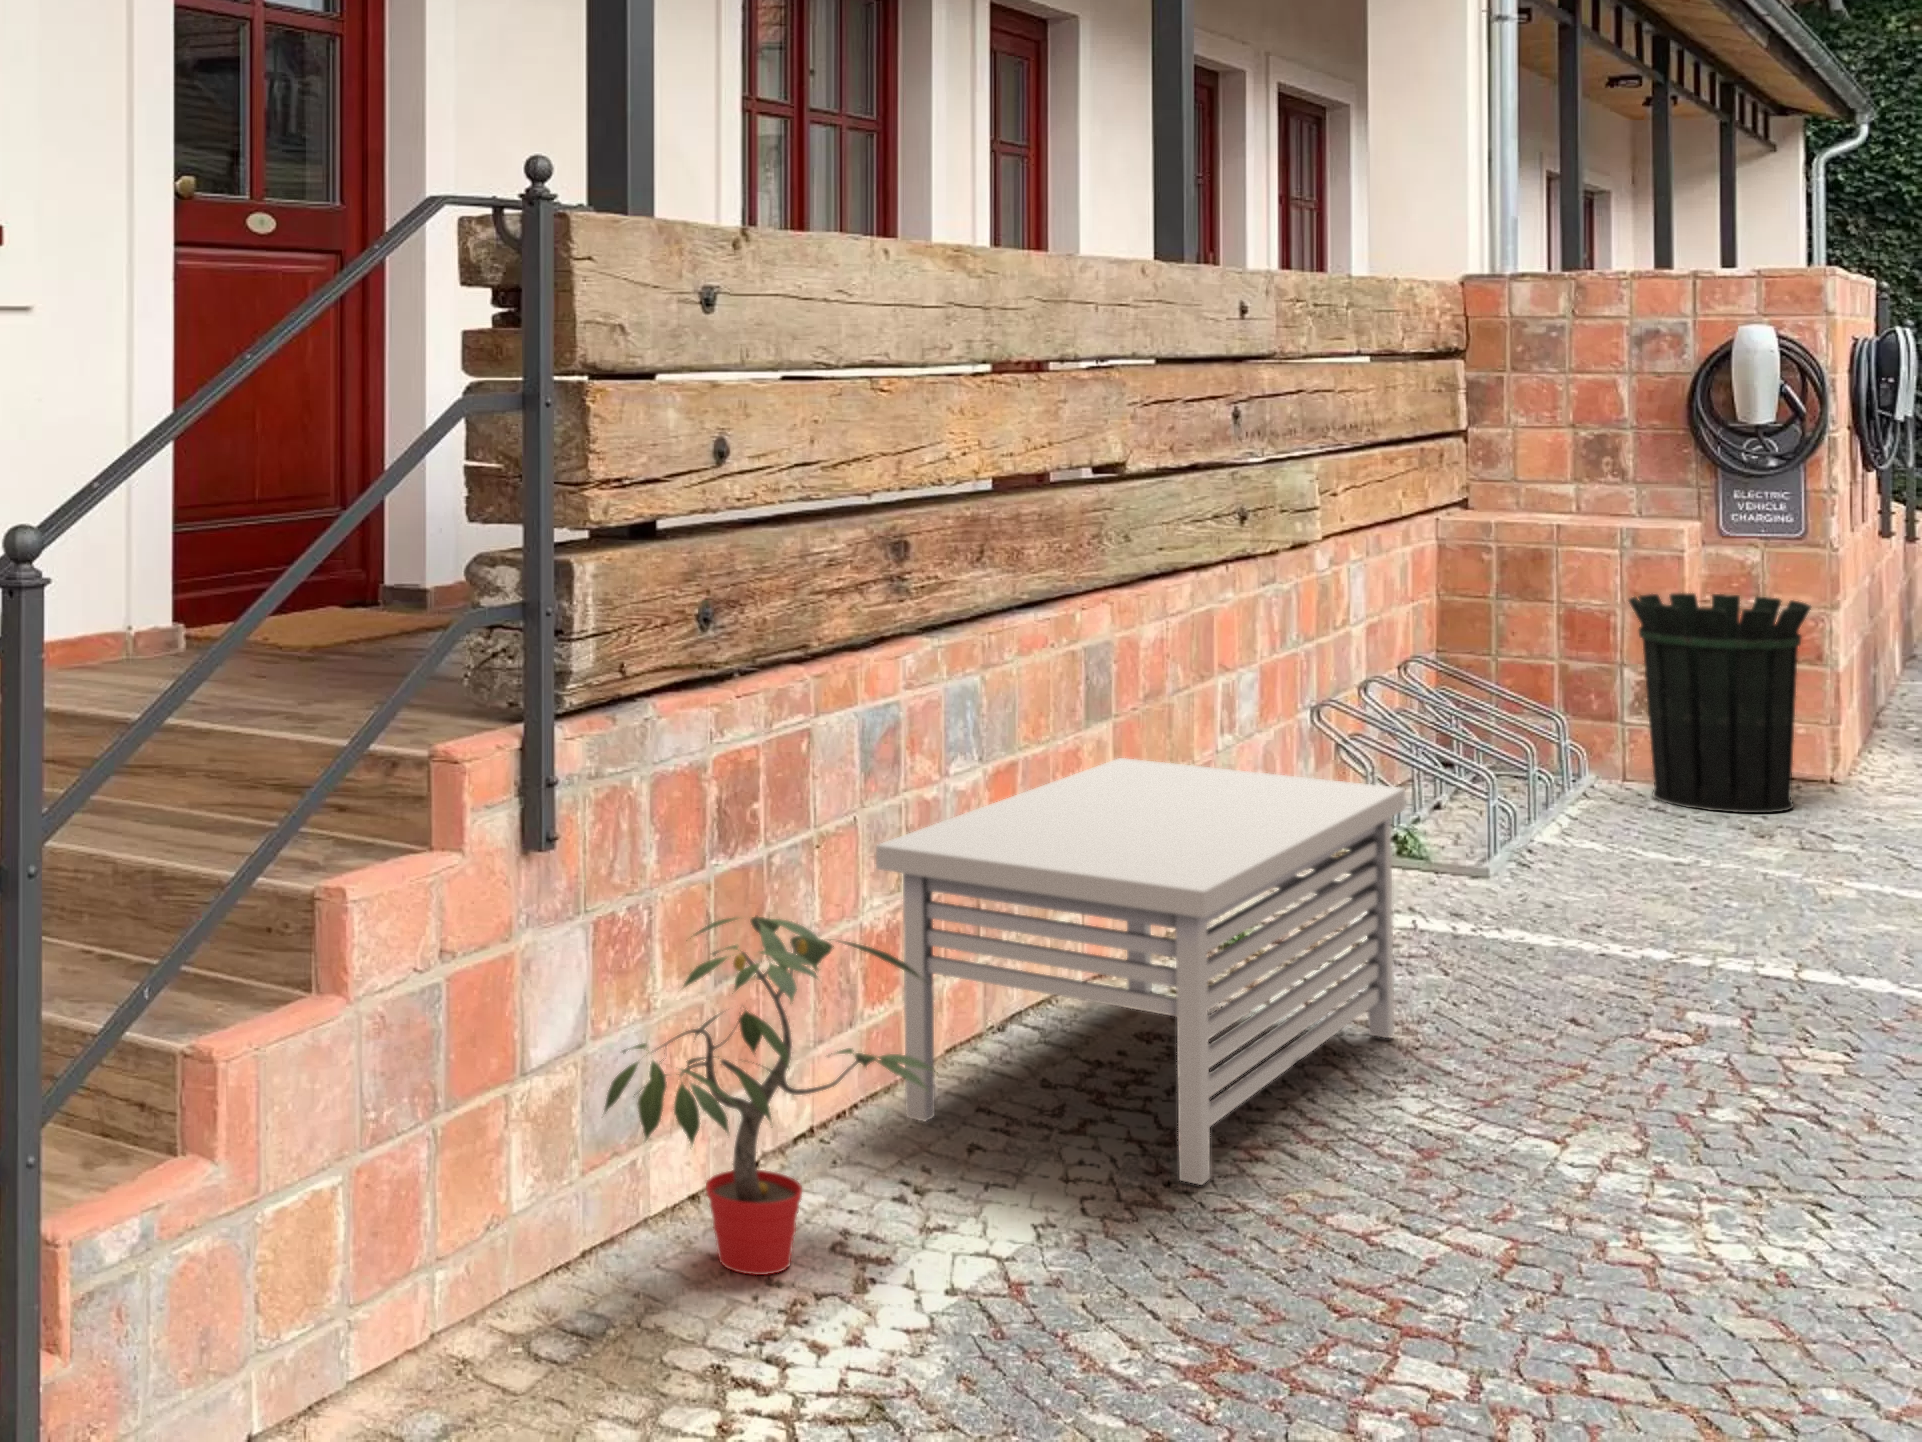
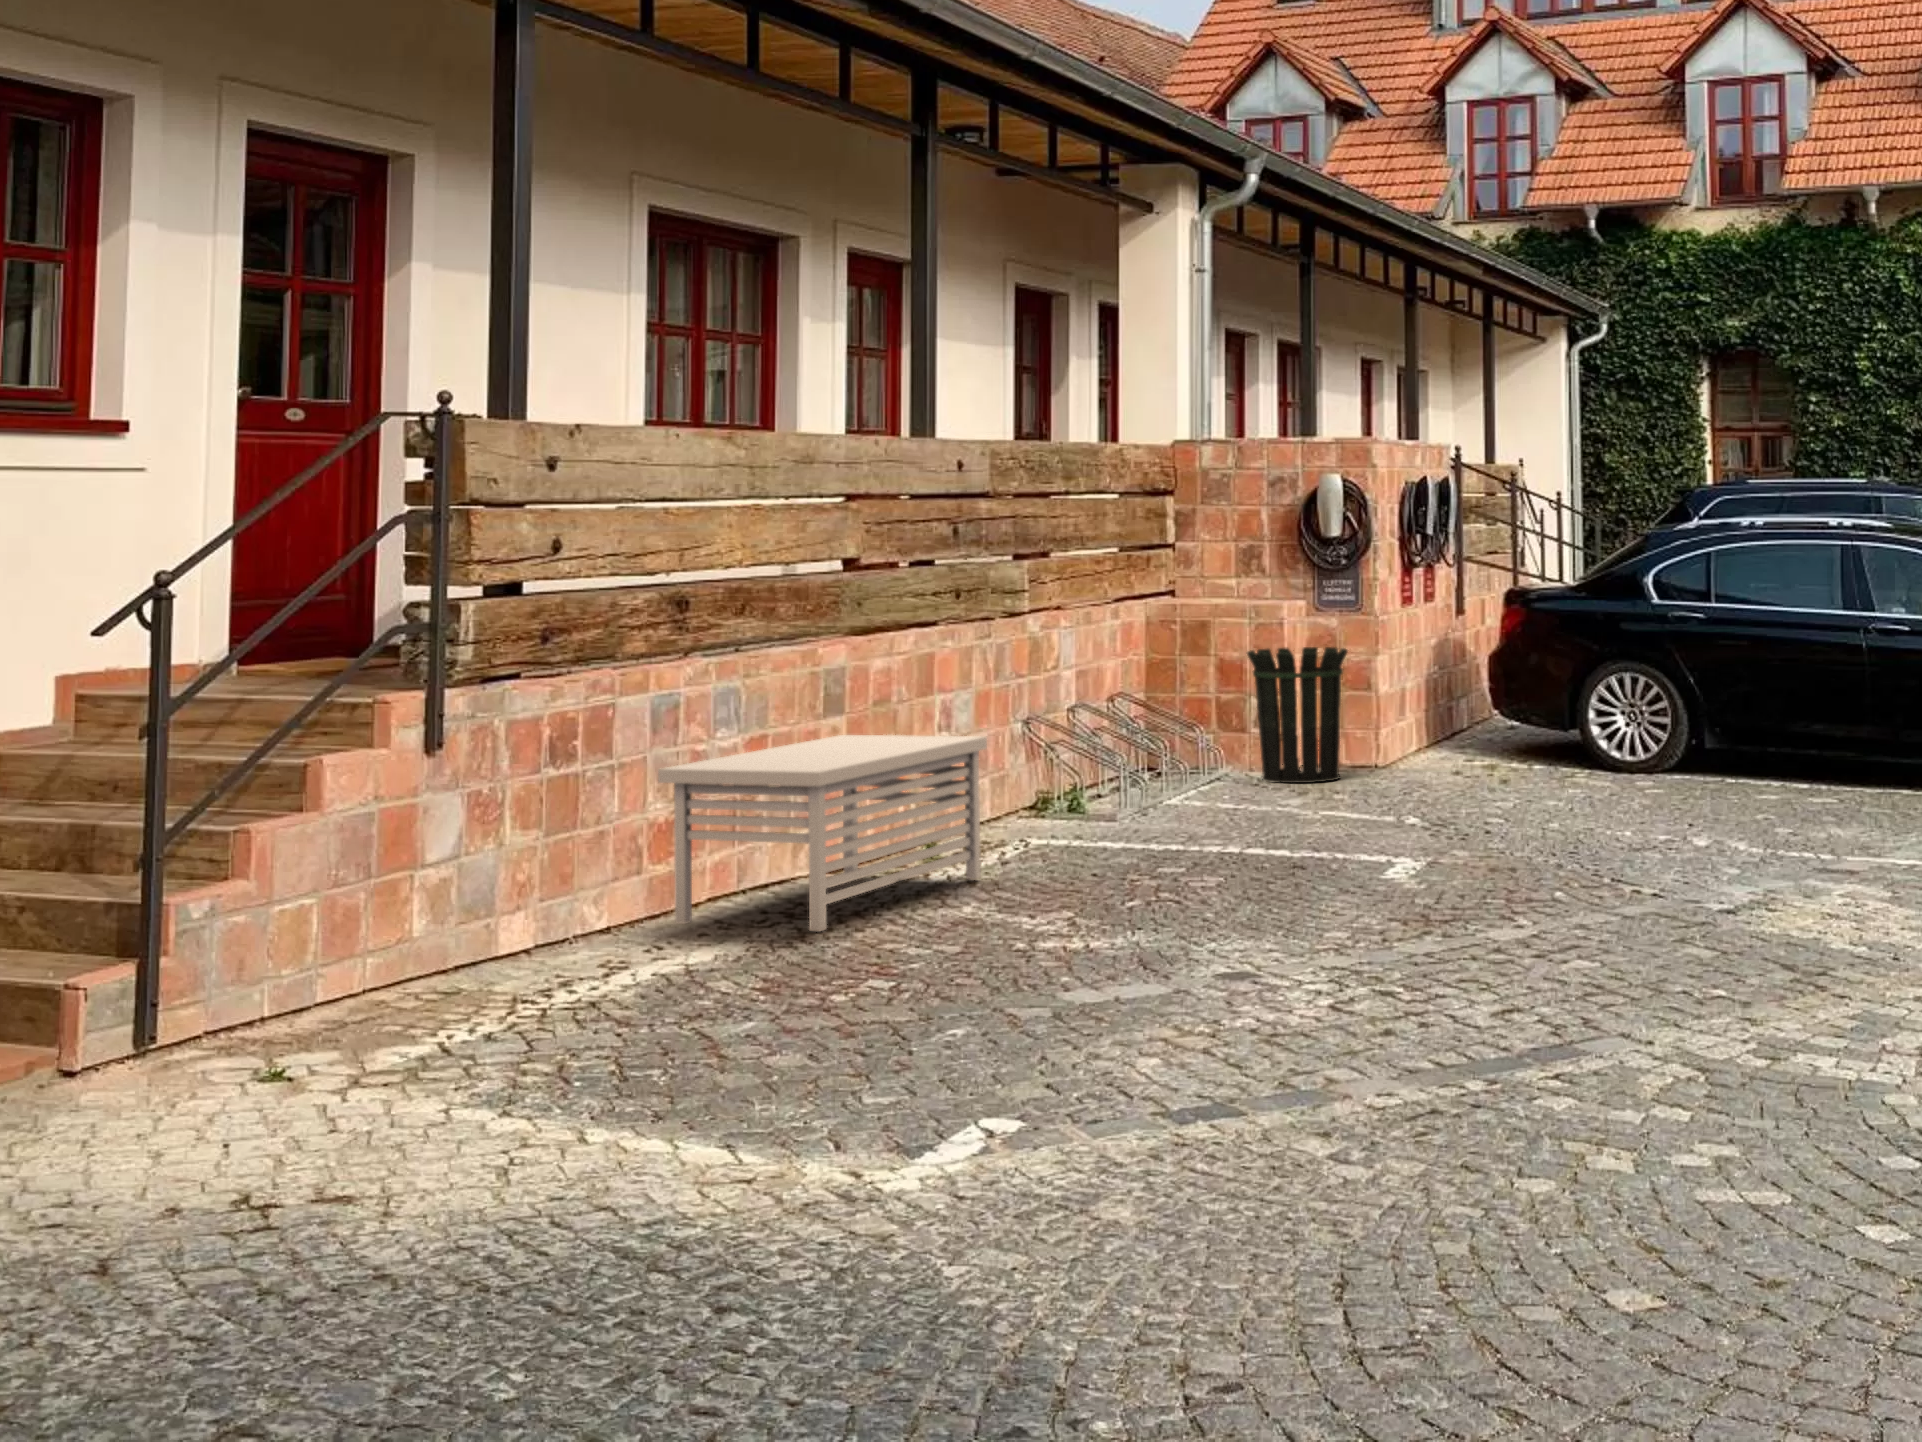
potted plant: present [605,916,934,1275] -> none [470,788,668,973]

